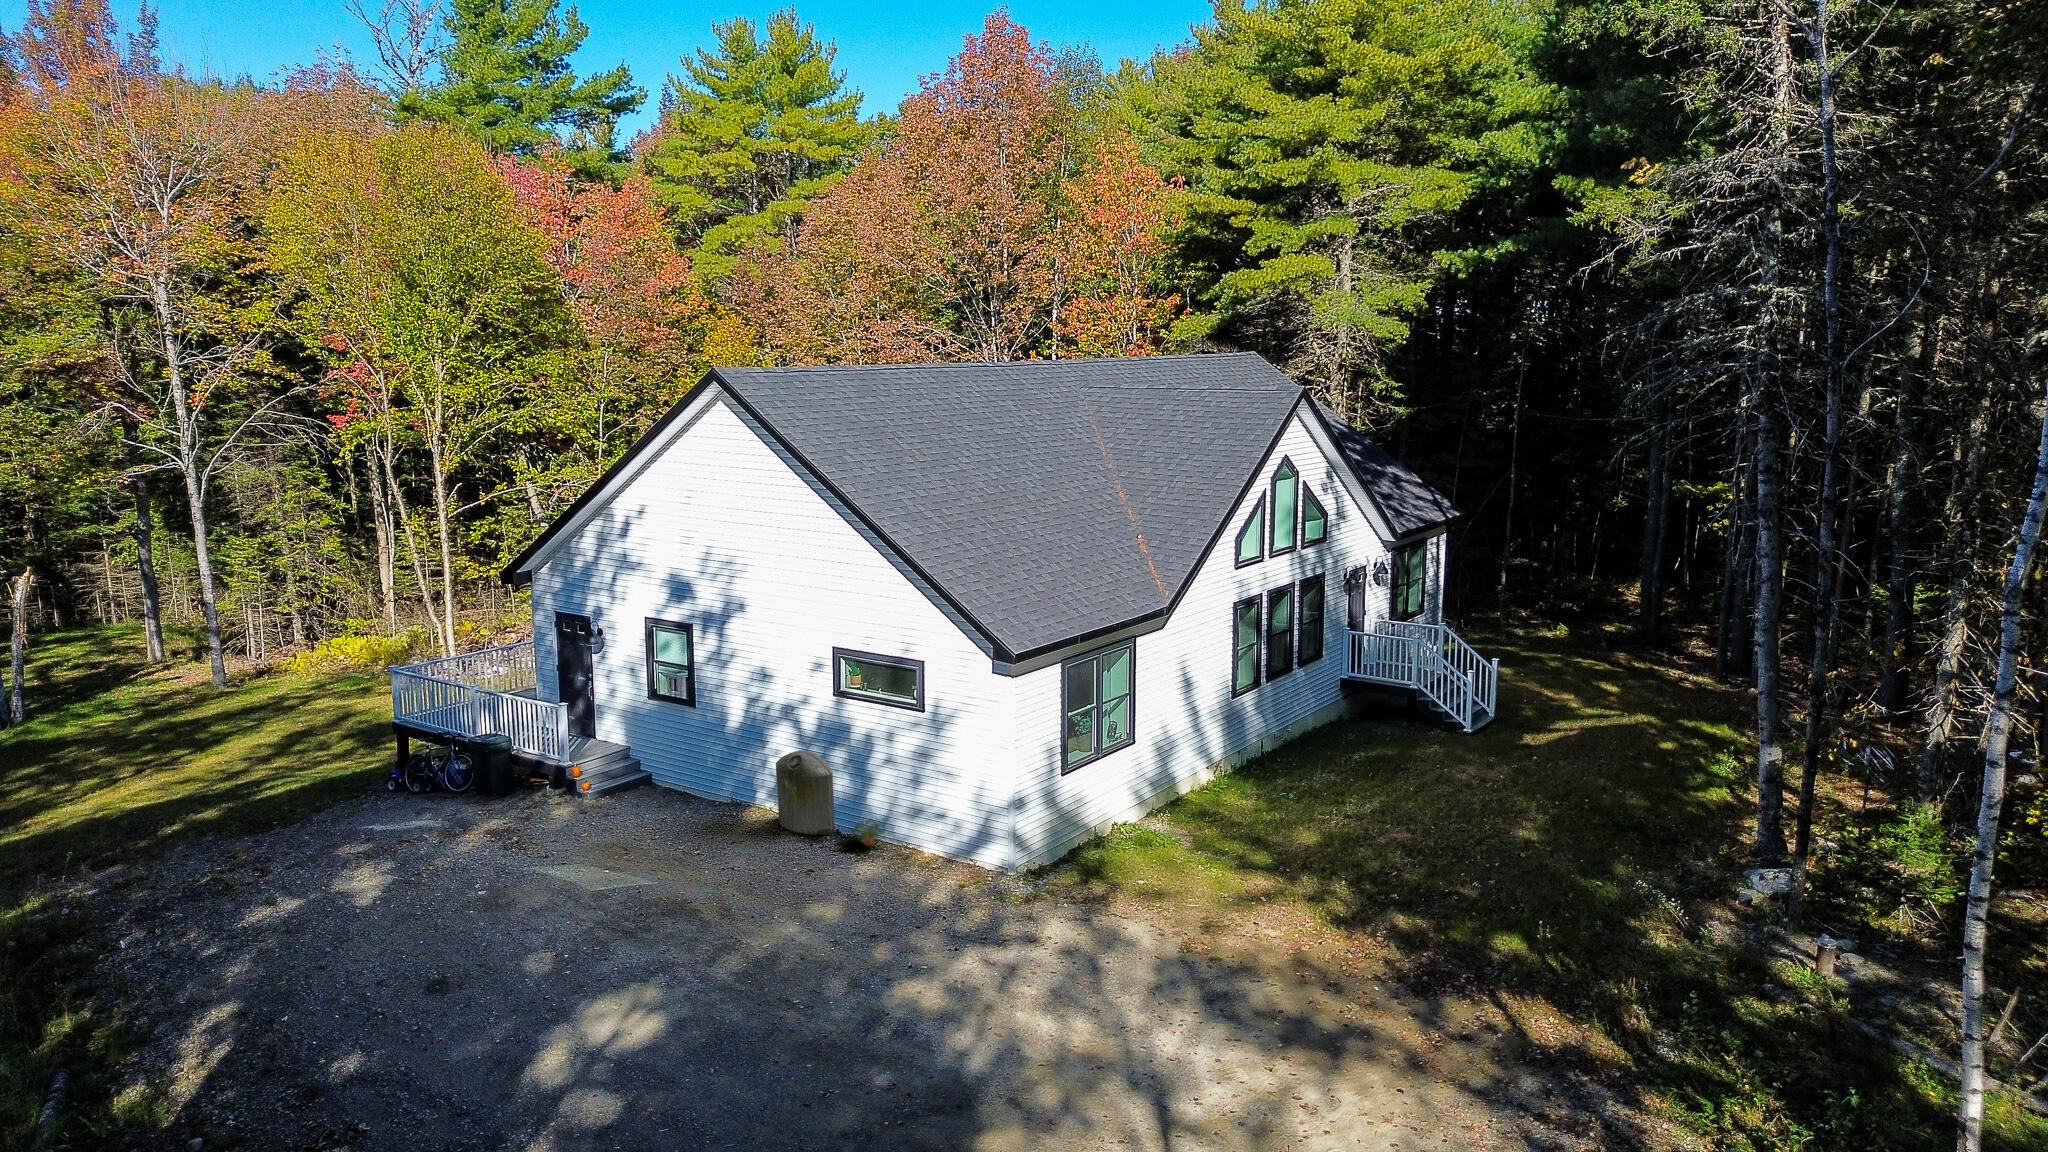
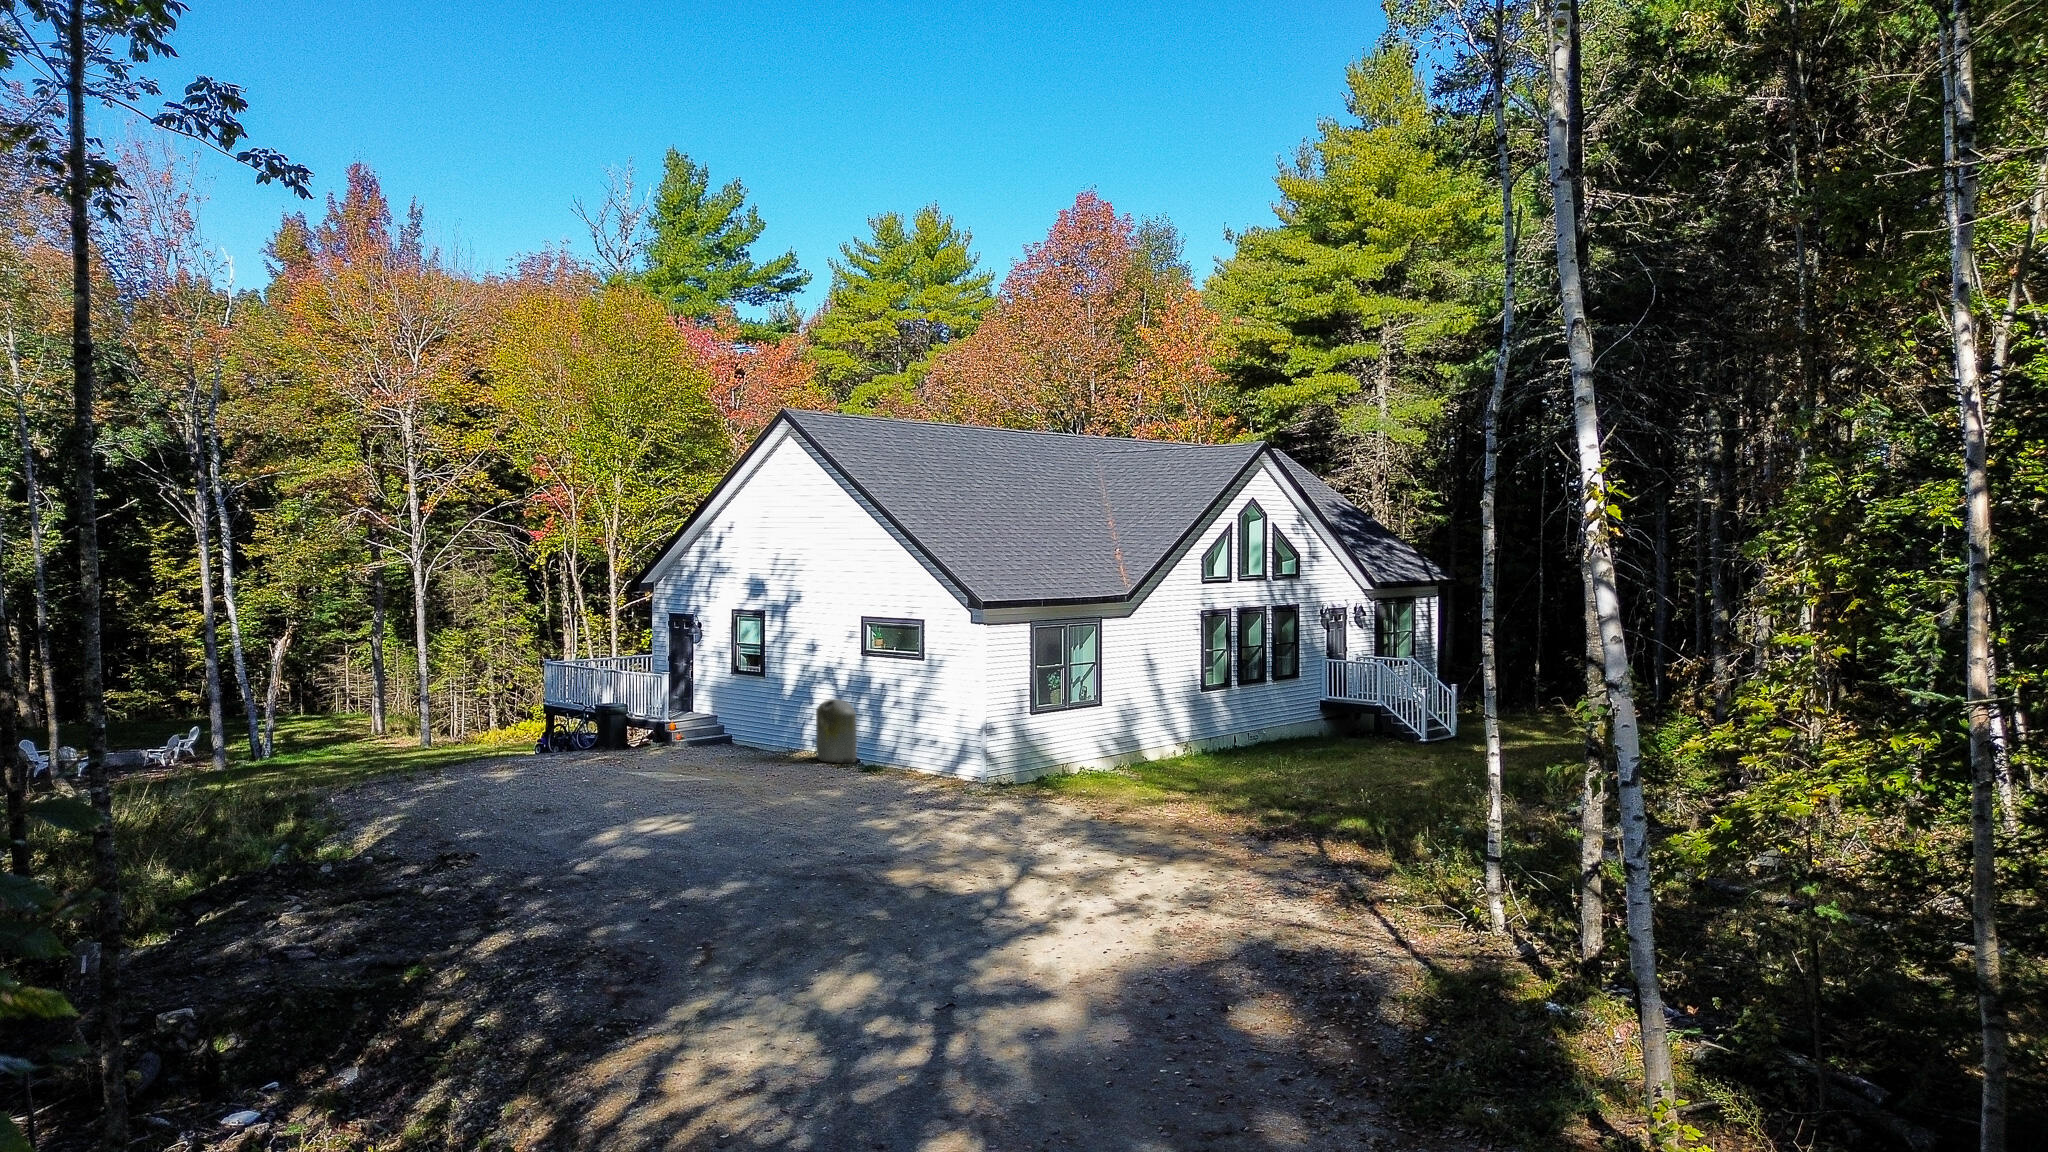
potted plant: present [850,819,890,846] -> none [865,748,897,768]

